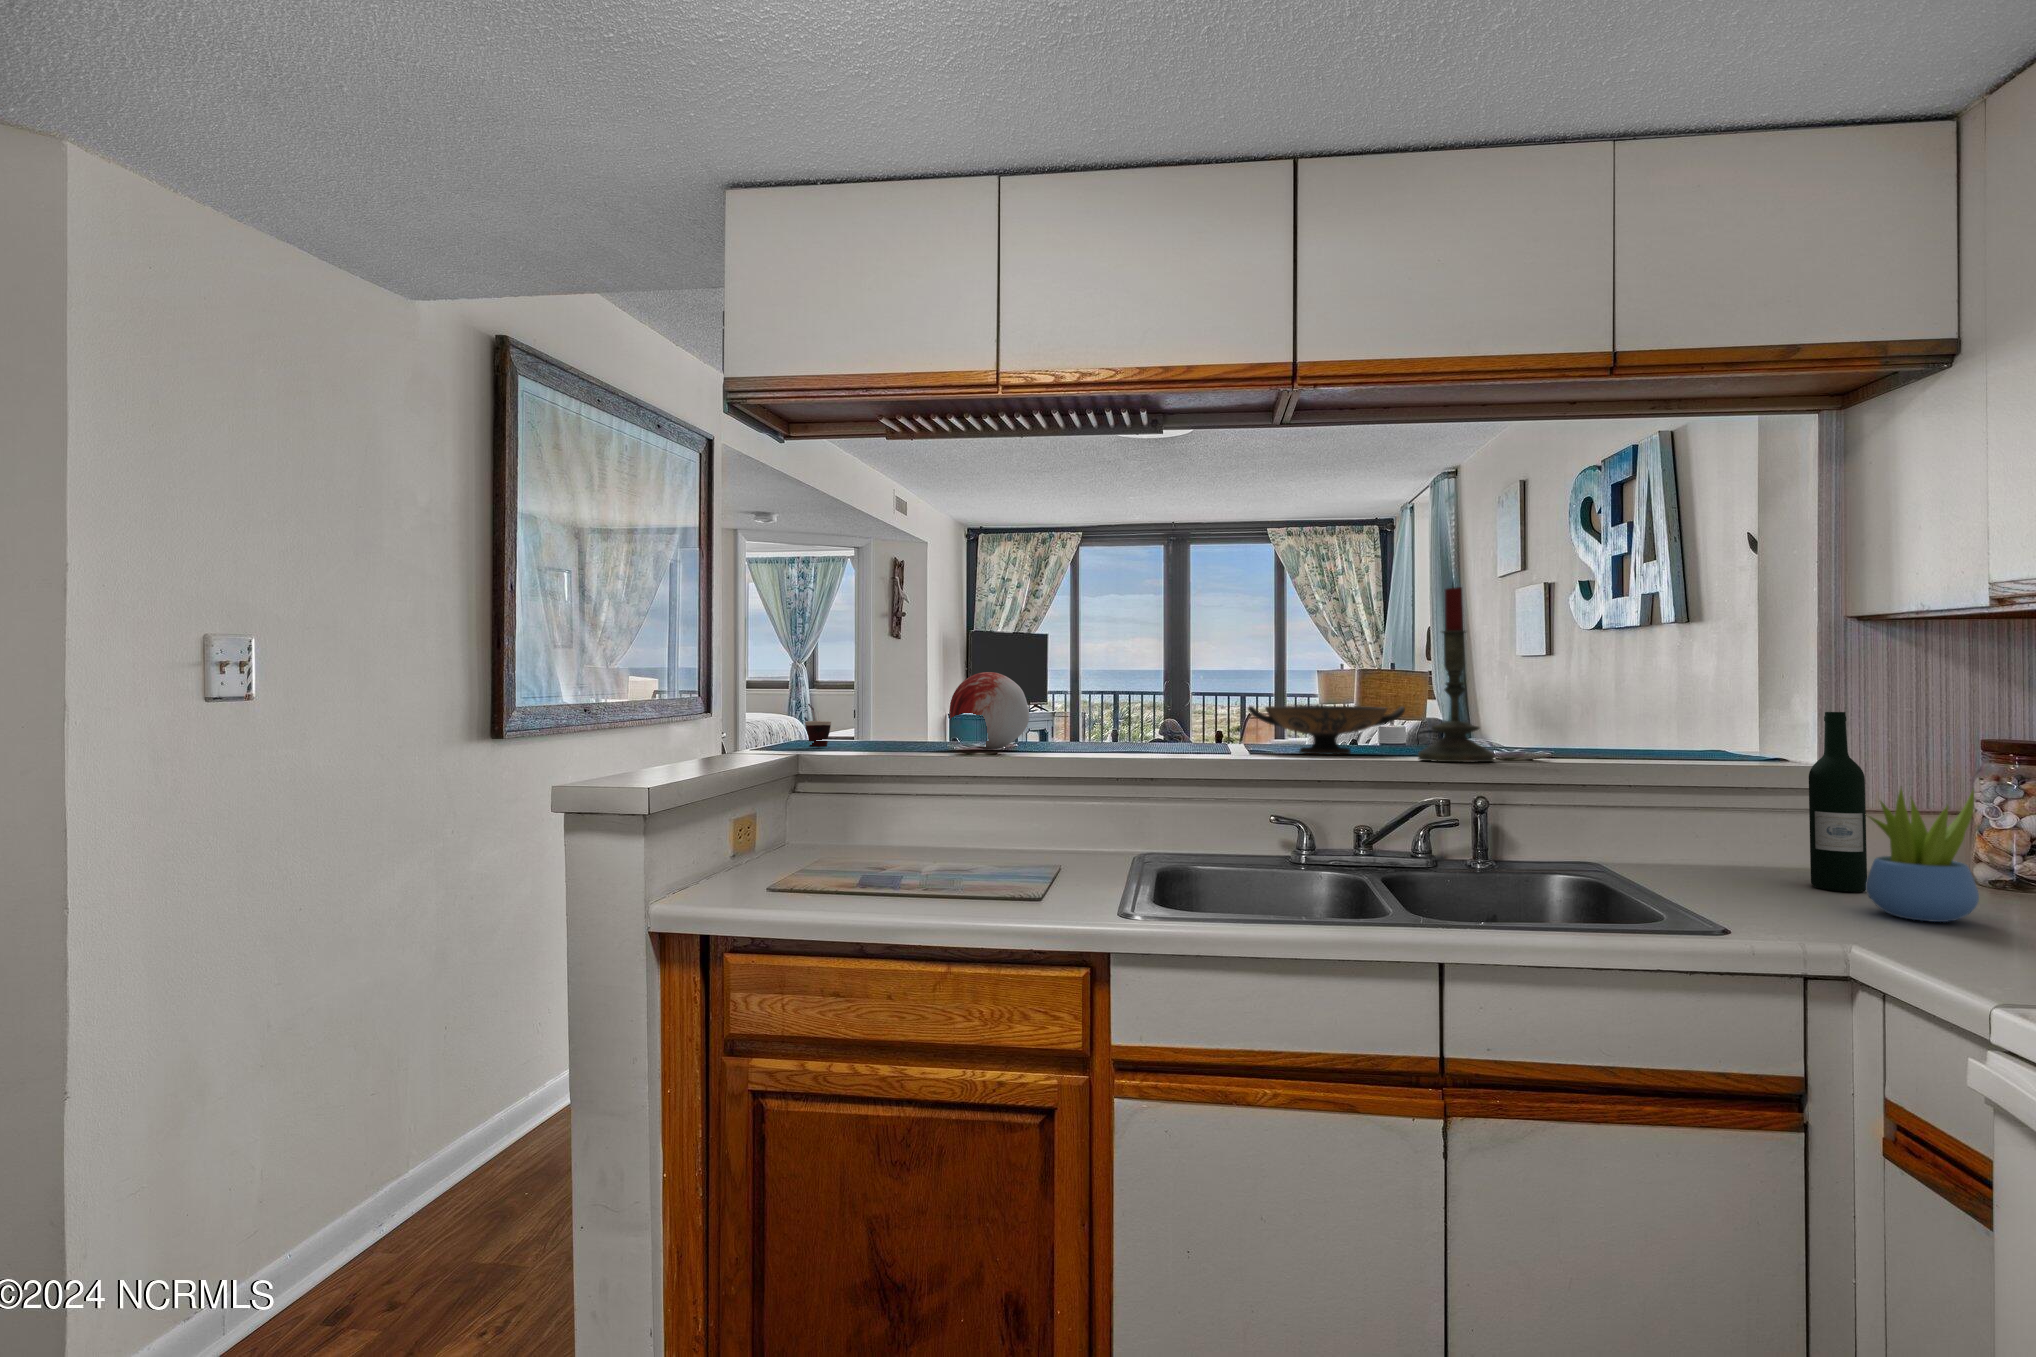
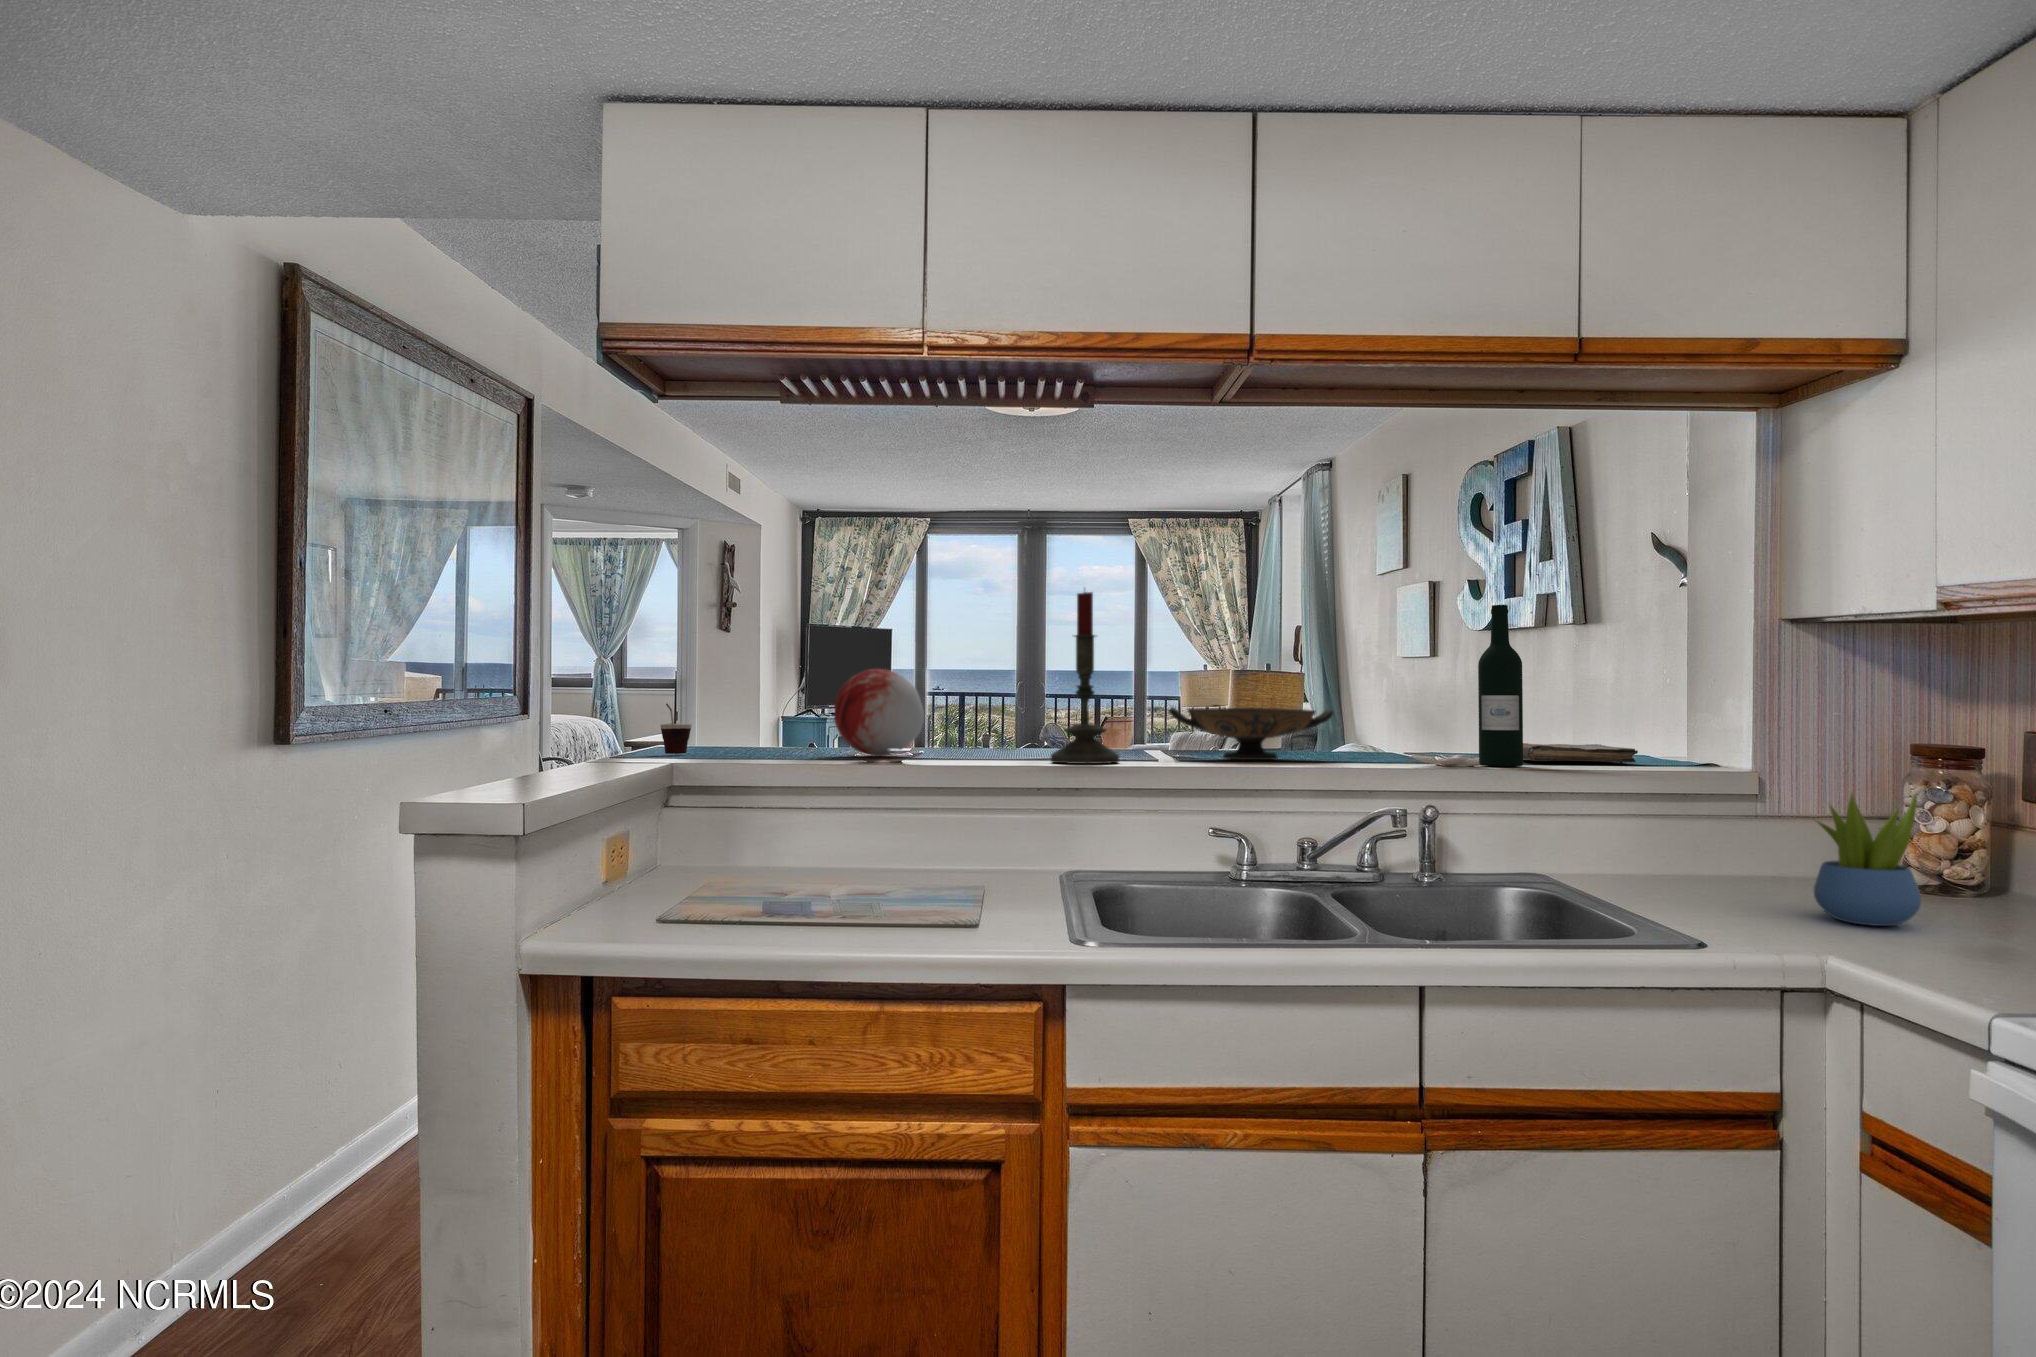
candle: present [1418,586,1494,762] -> present [1051,592,1119,764]
wine bottle: present [1809,712,1867,892] -> present [1478,605,1523,767]
book: none [1579,739,1707,759] -> present [1523,743,1638,763]

